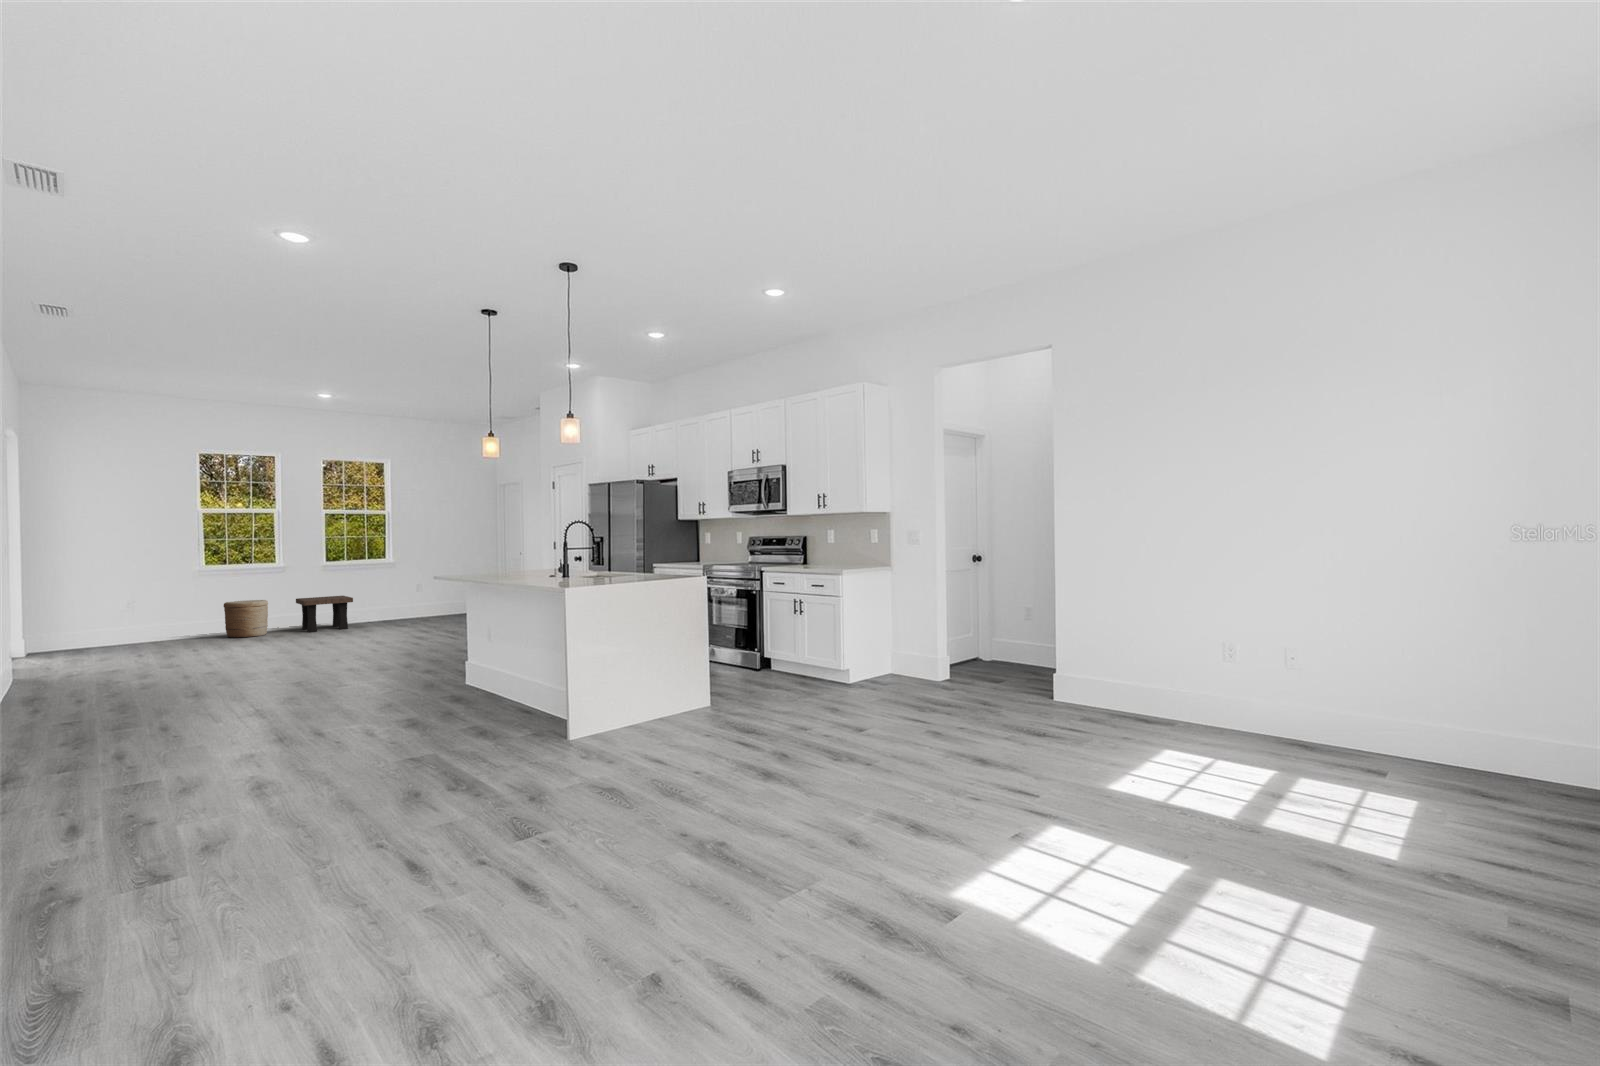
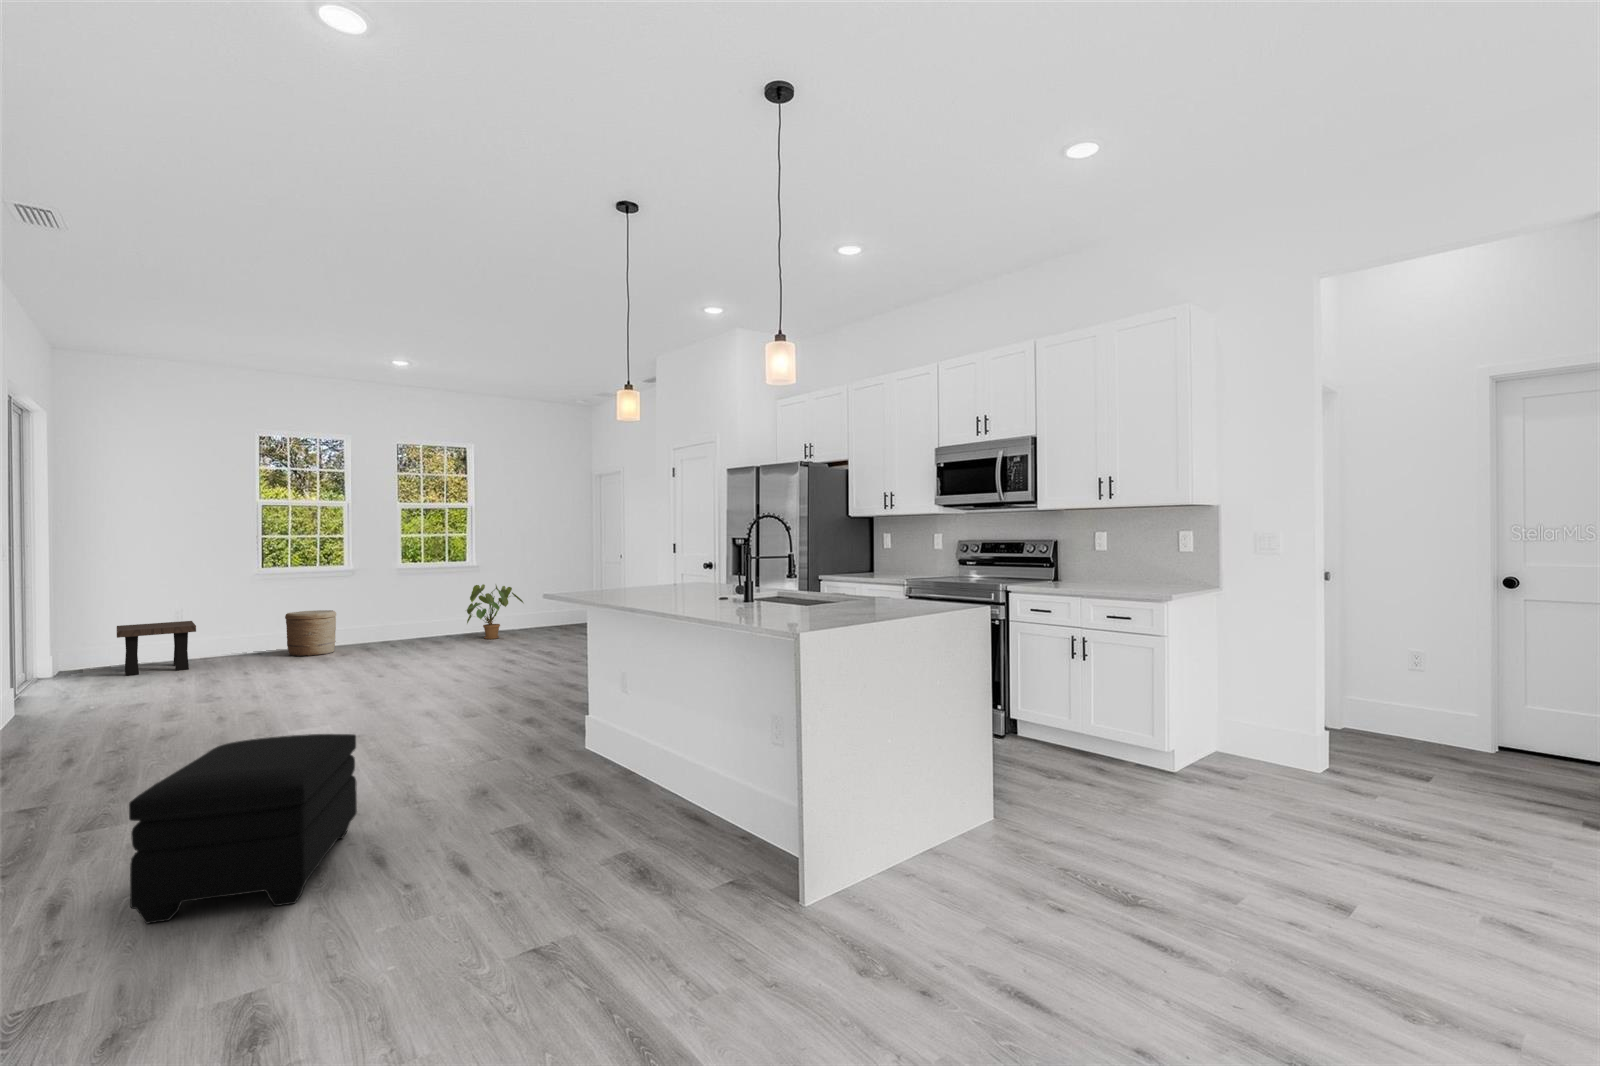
house plant: none [380,576,434,623] -> present [467,584,523,639]
side table: present [296,596,353,632] -> present [117,621,196,676]
ottoman: none [179,663,309,761] -> present [129,734,357,923]

